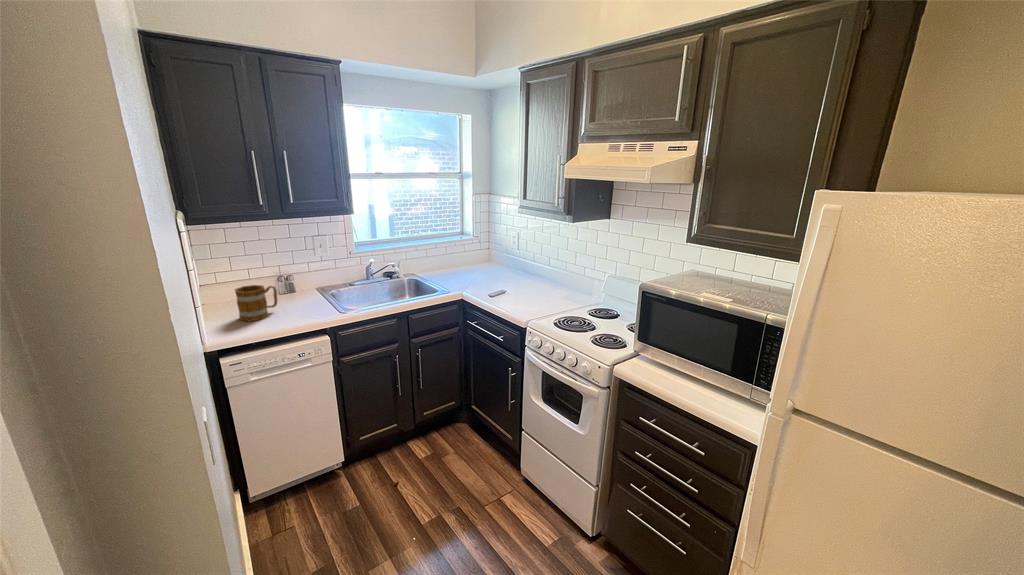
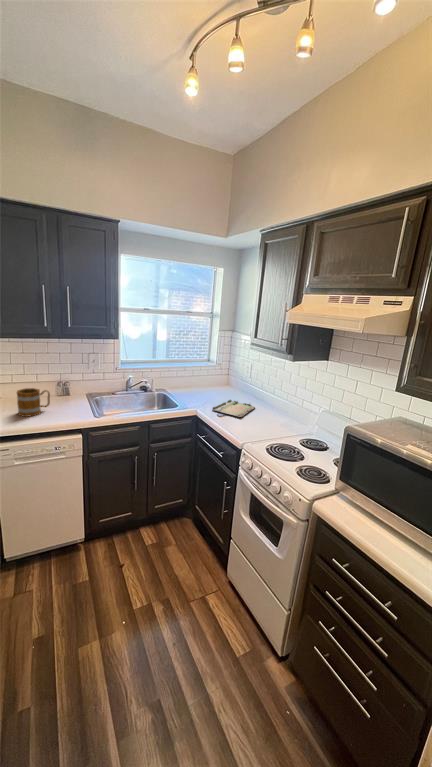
tray: none [480,276,529,294] -> present [212,400,255,417]

